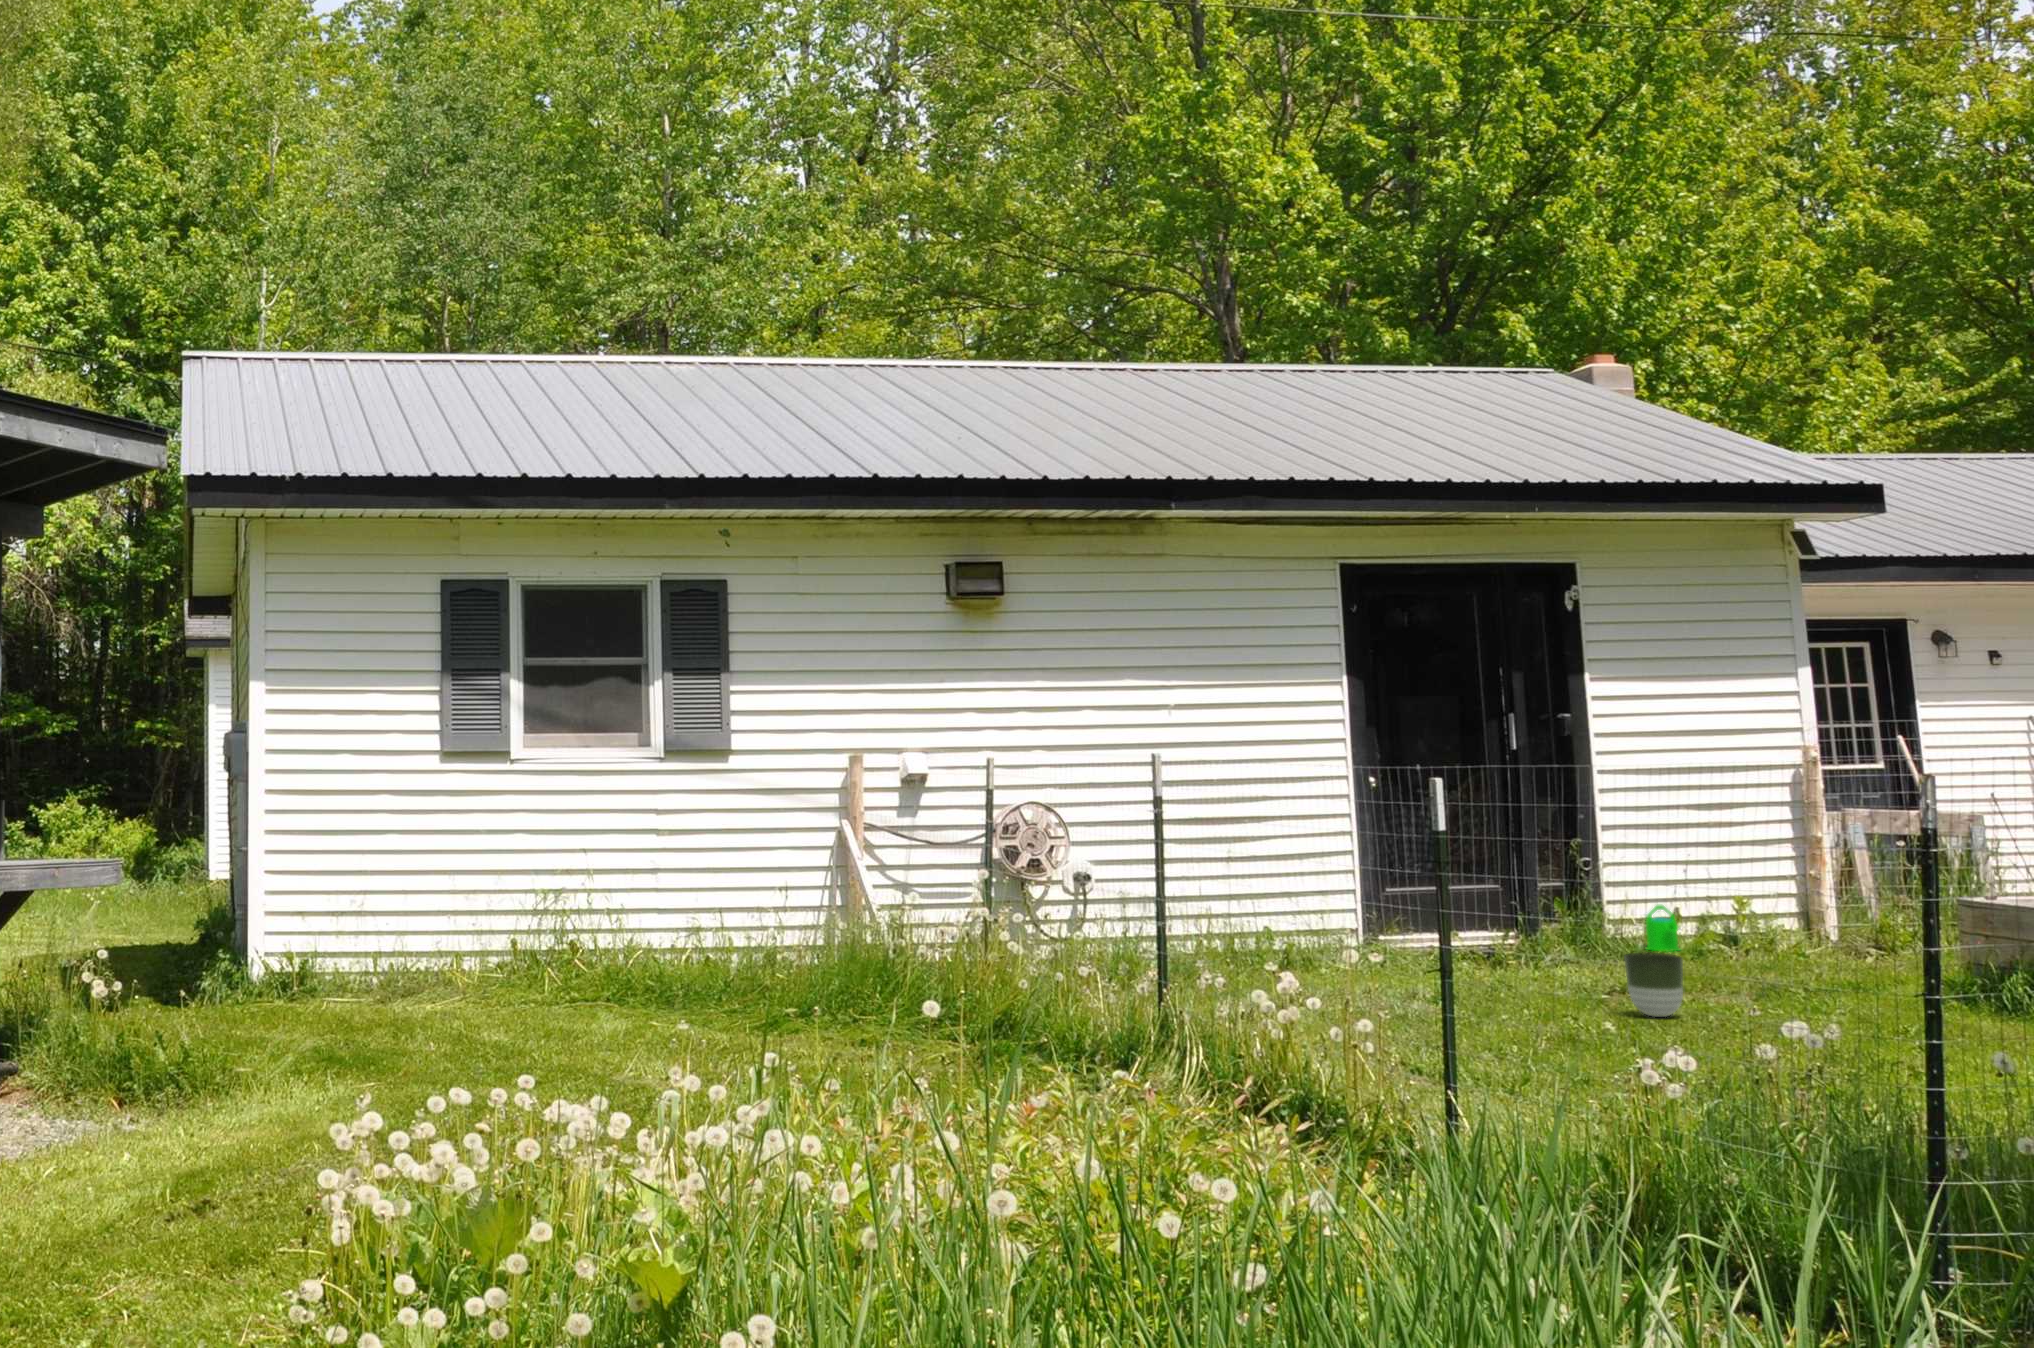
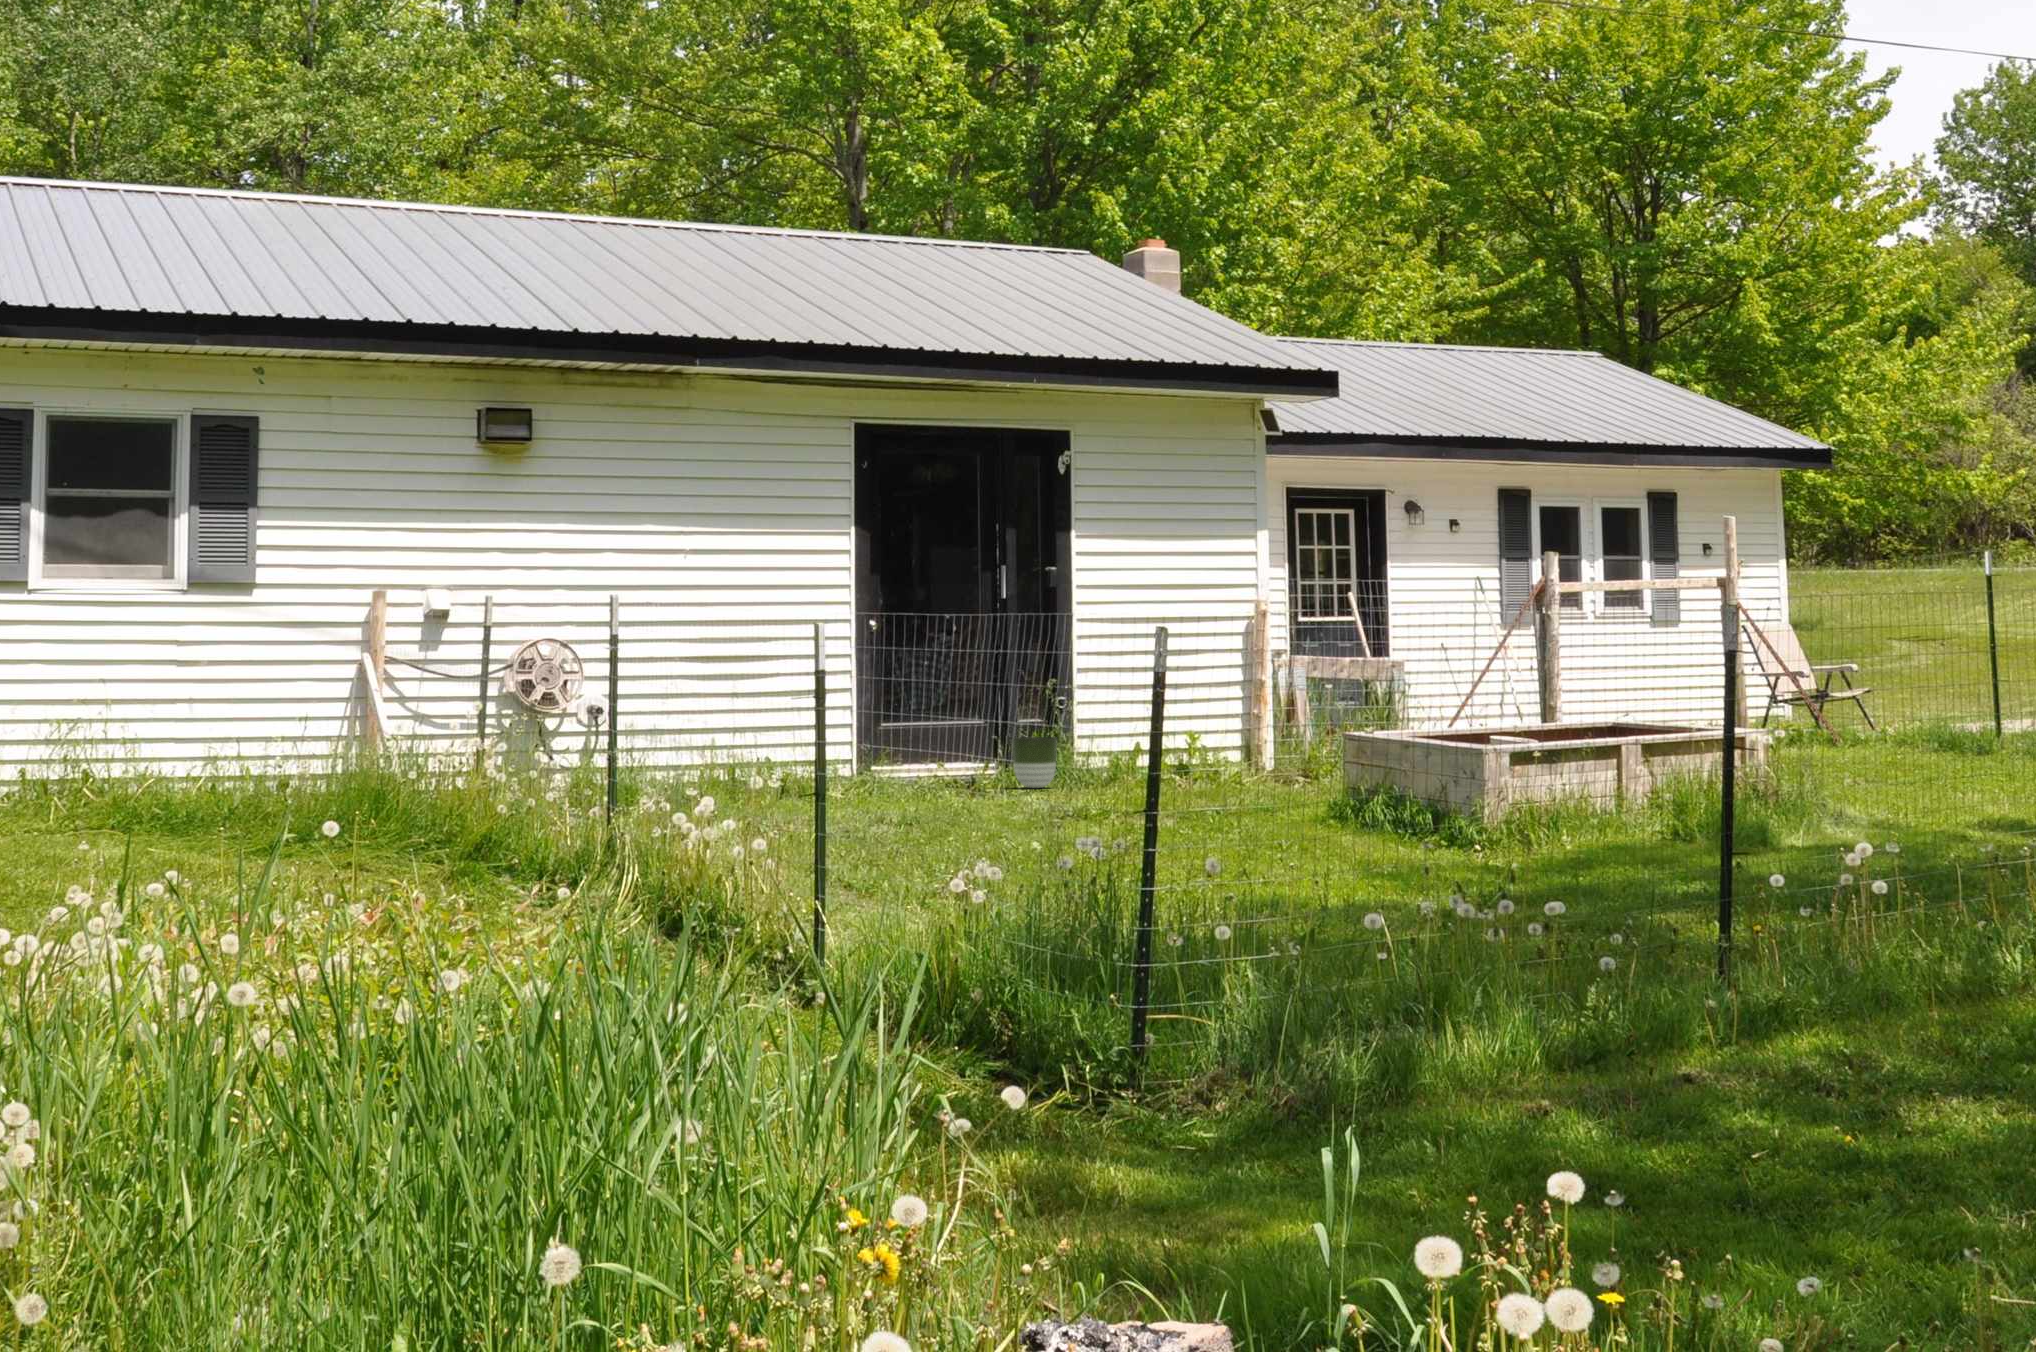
watering can: present [1645,905,1680,952] -> none [1091,730,1122,770]

